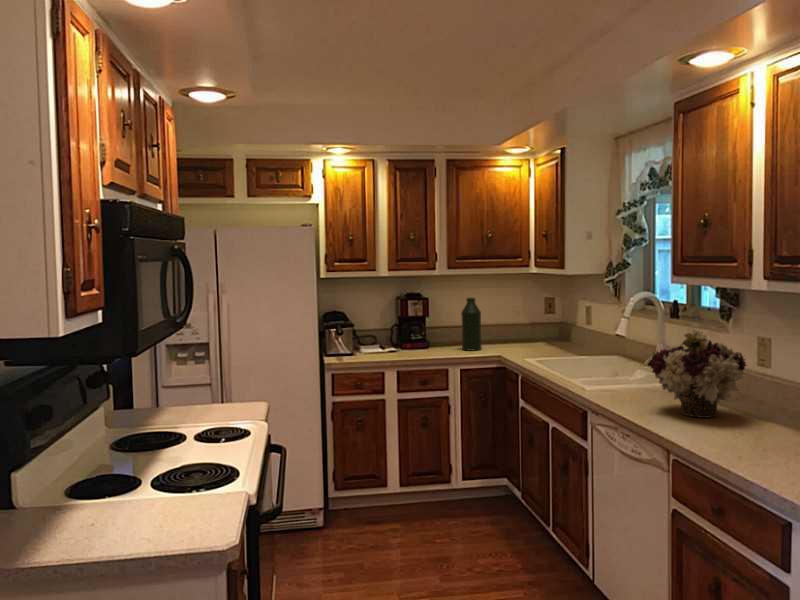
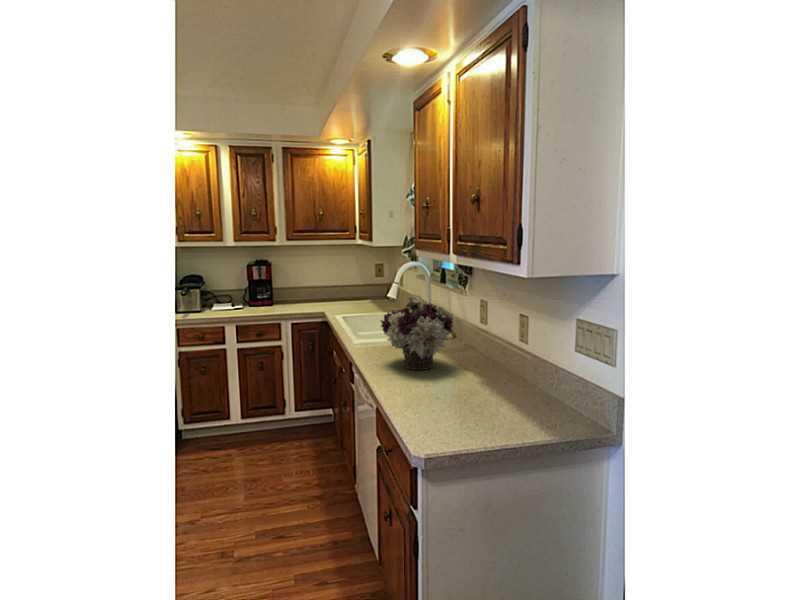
bottle: present [461,298,481,351] -> none [297,264,315,308]

